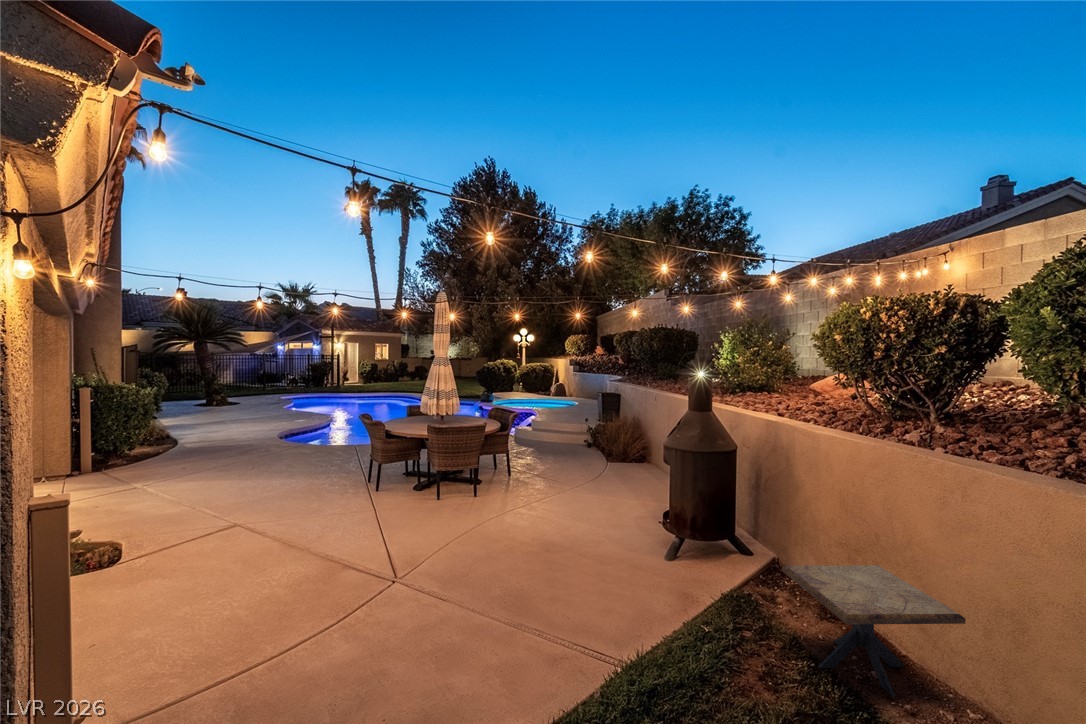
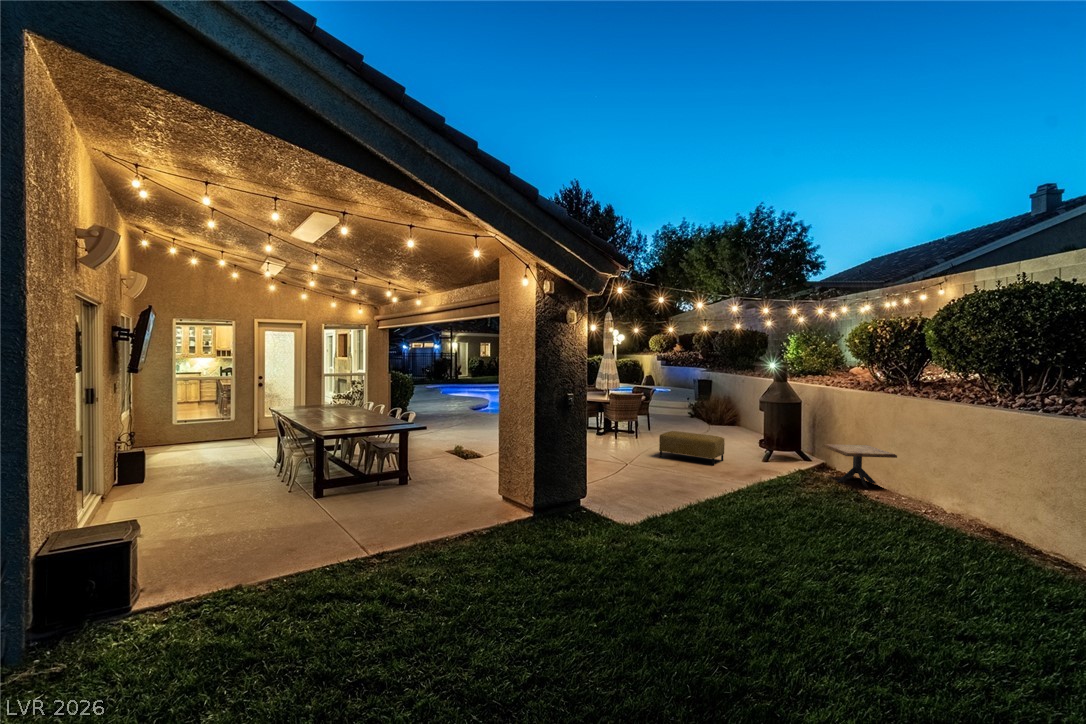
ottoman: none [459,511,588,602] -> present [659,431,725,466]

